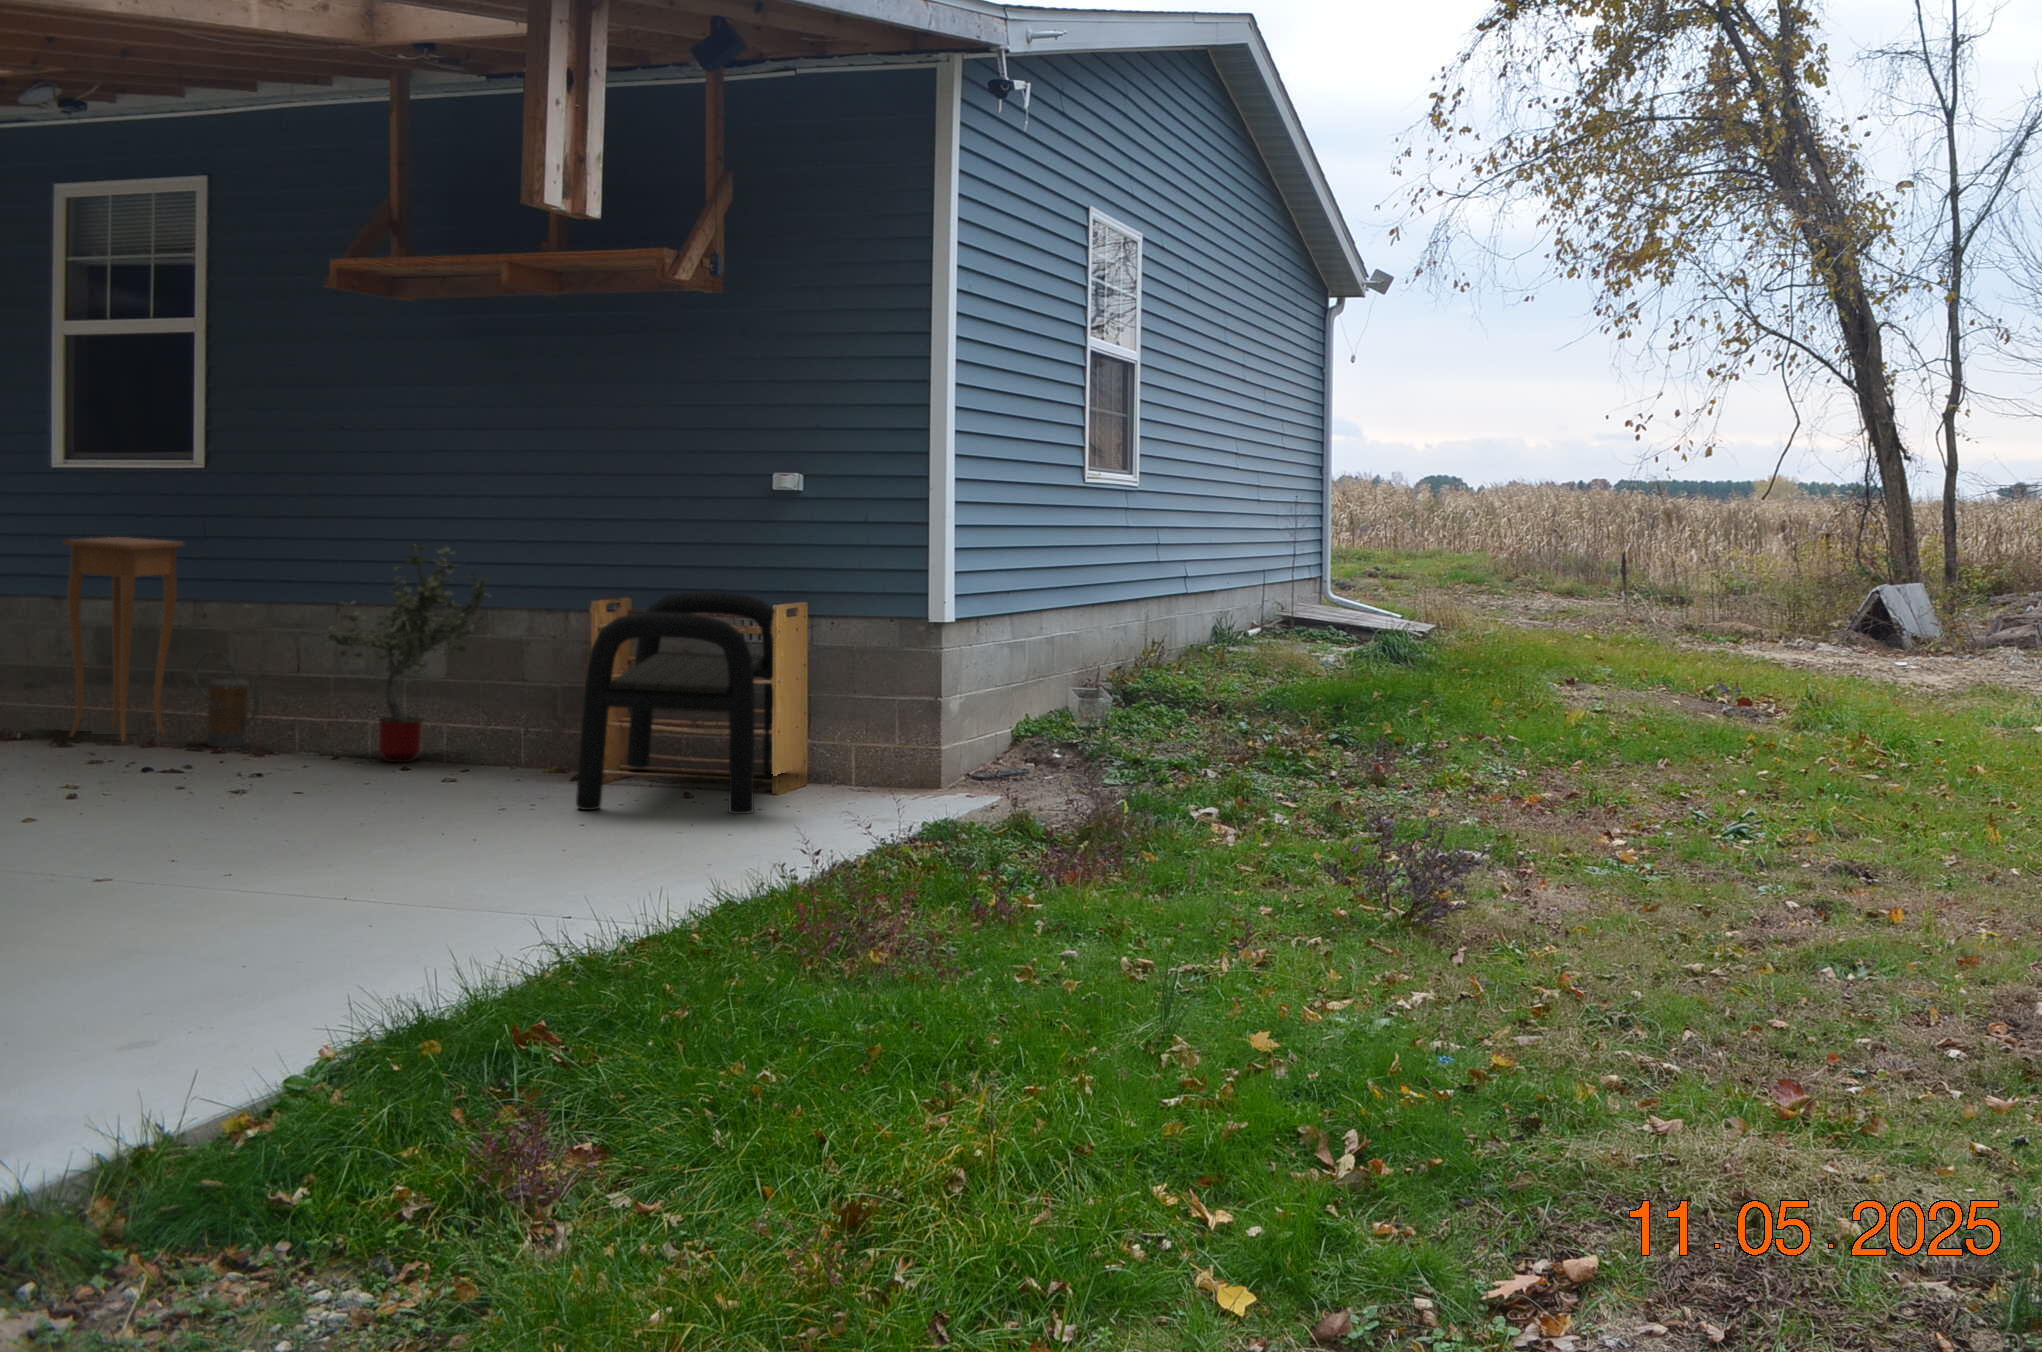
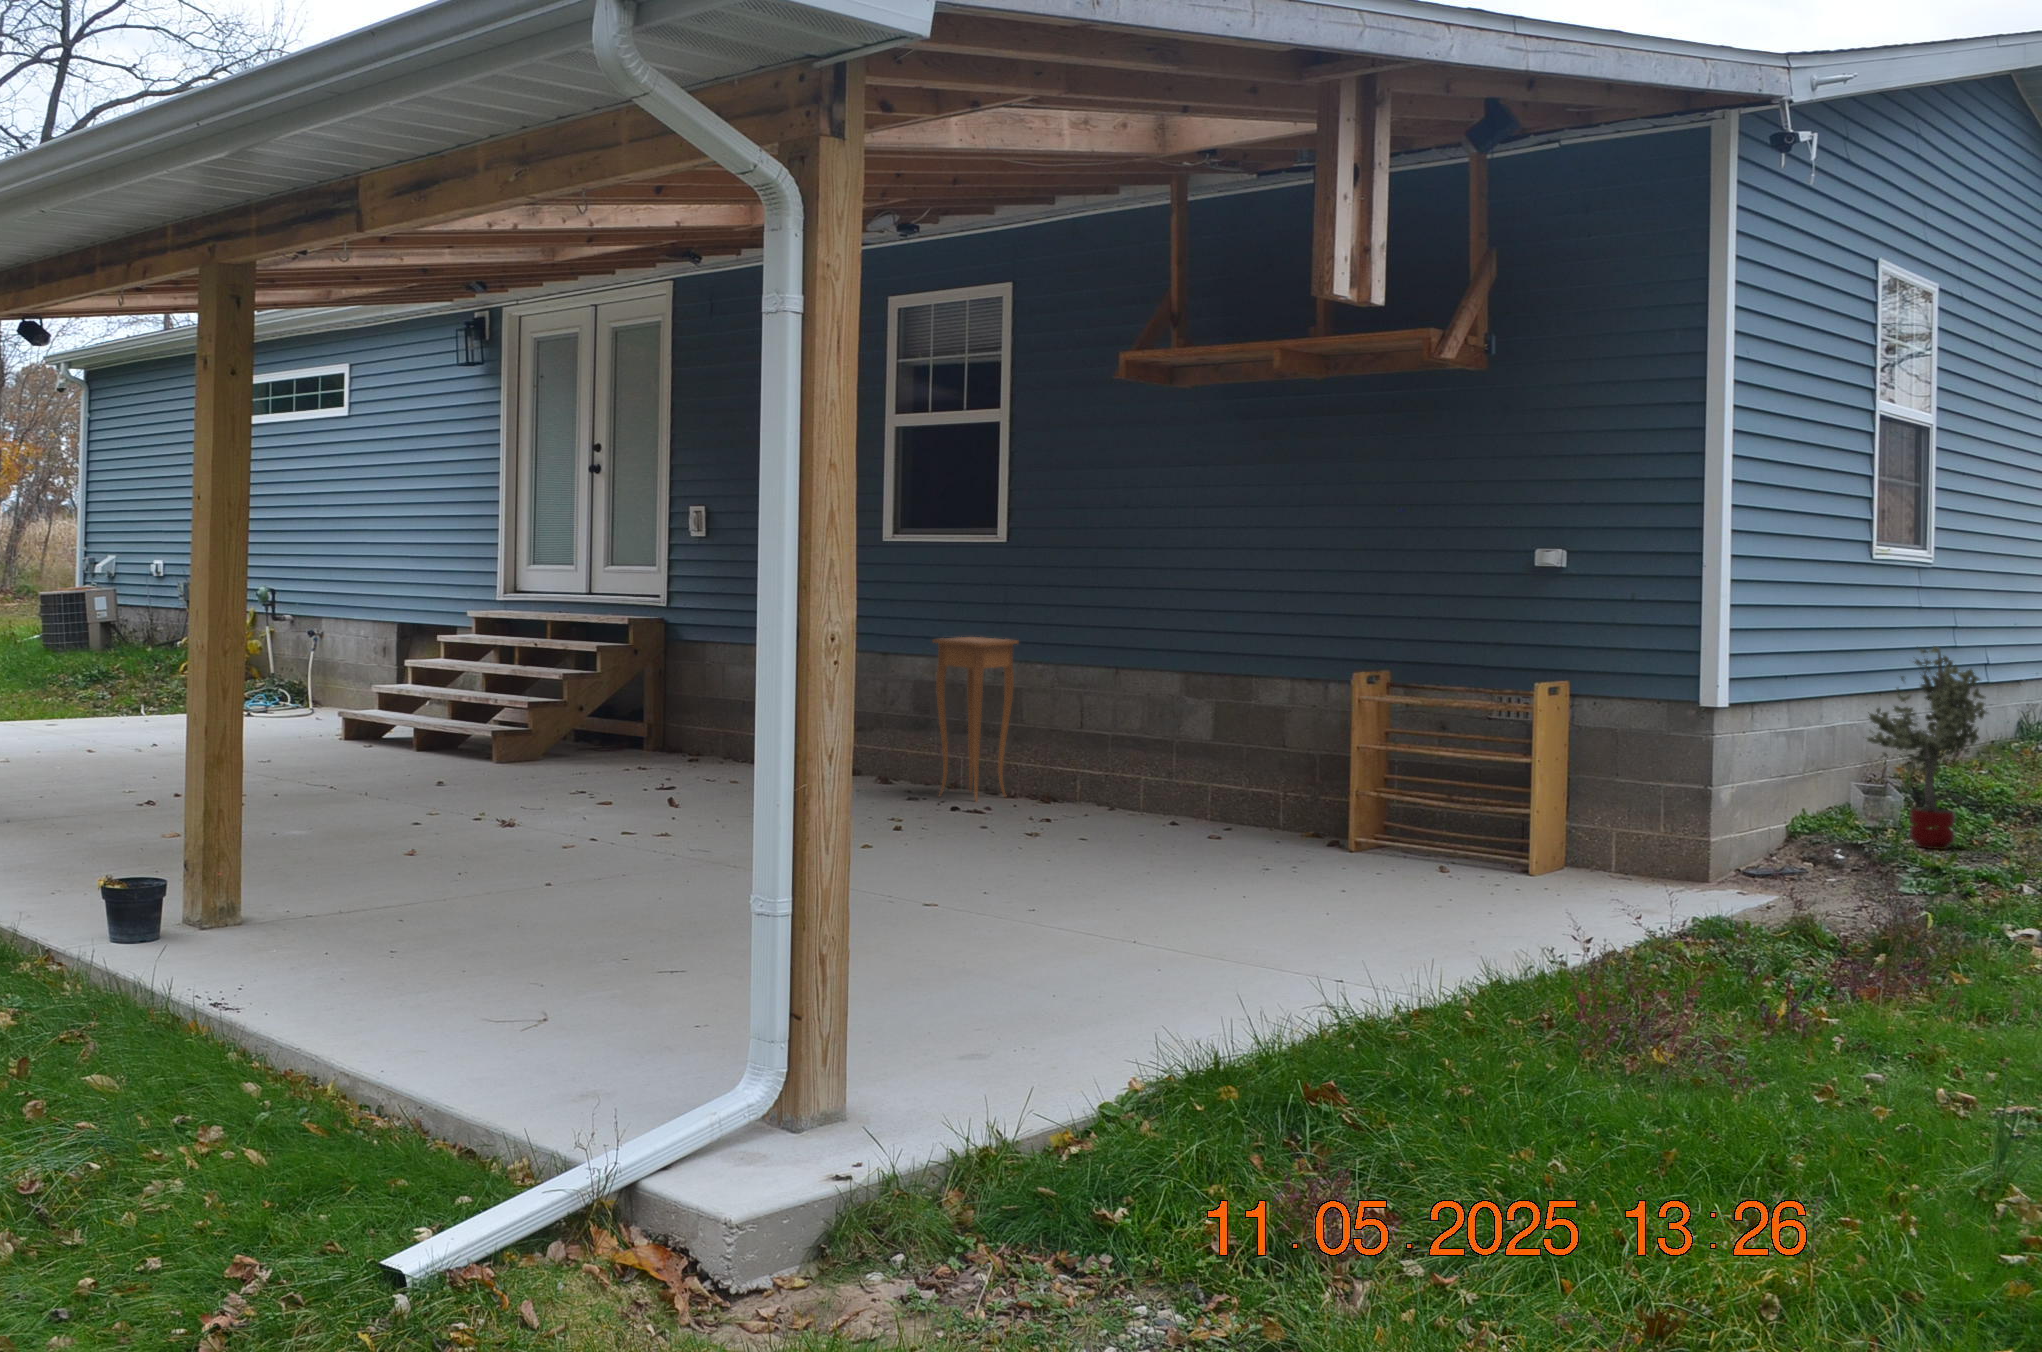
potted tree: present [326,545,490,762] -> present [1866,646,1987,849]
bench: present [576,592,774,814] -> none [1343,683,1541,898]
watering can: present [193,651,265,747] -> none [1027,730,1082,810]

